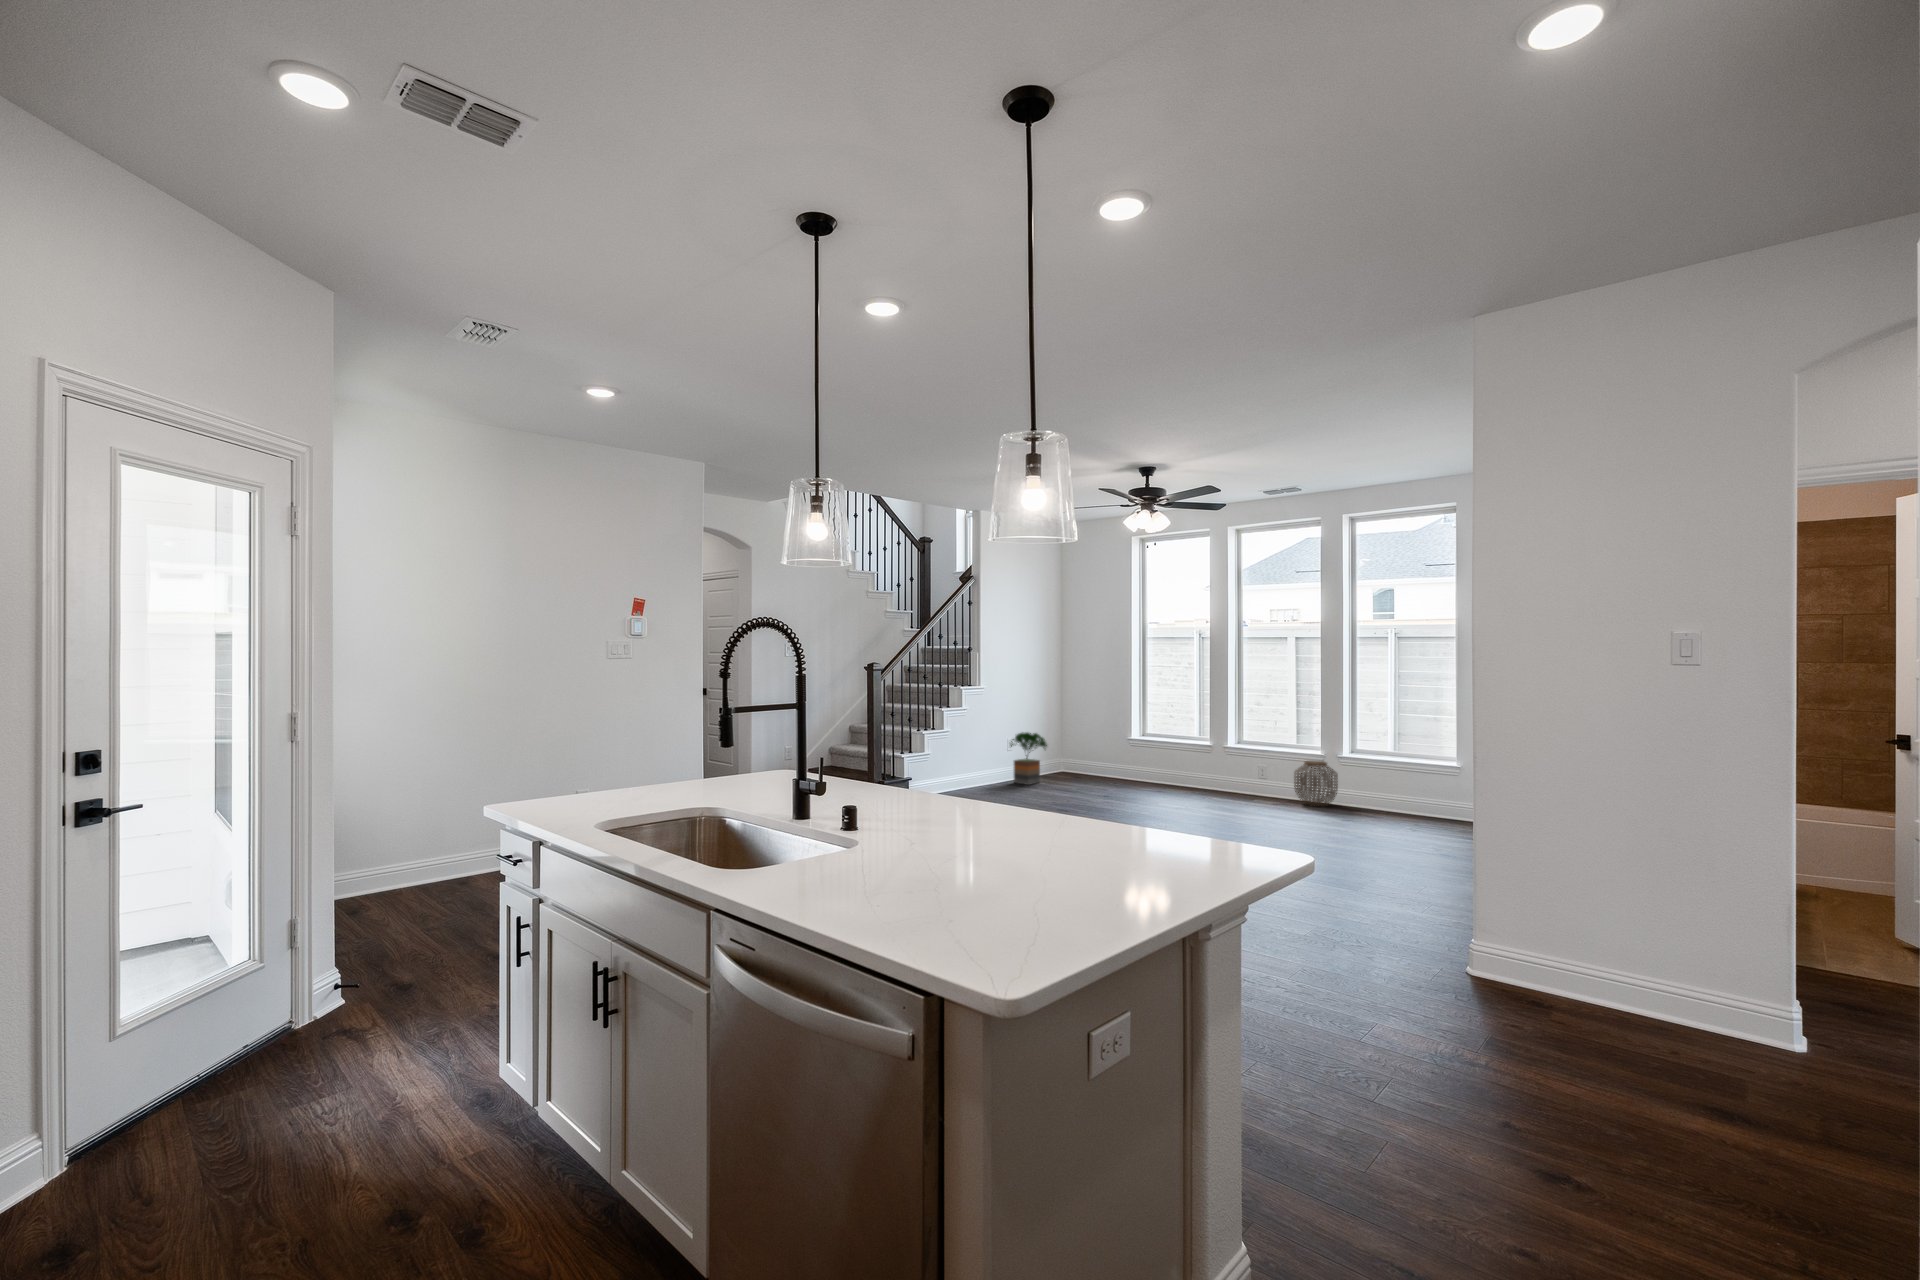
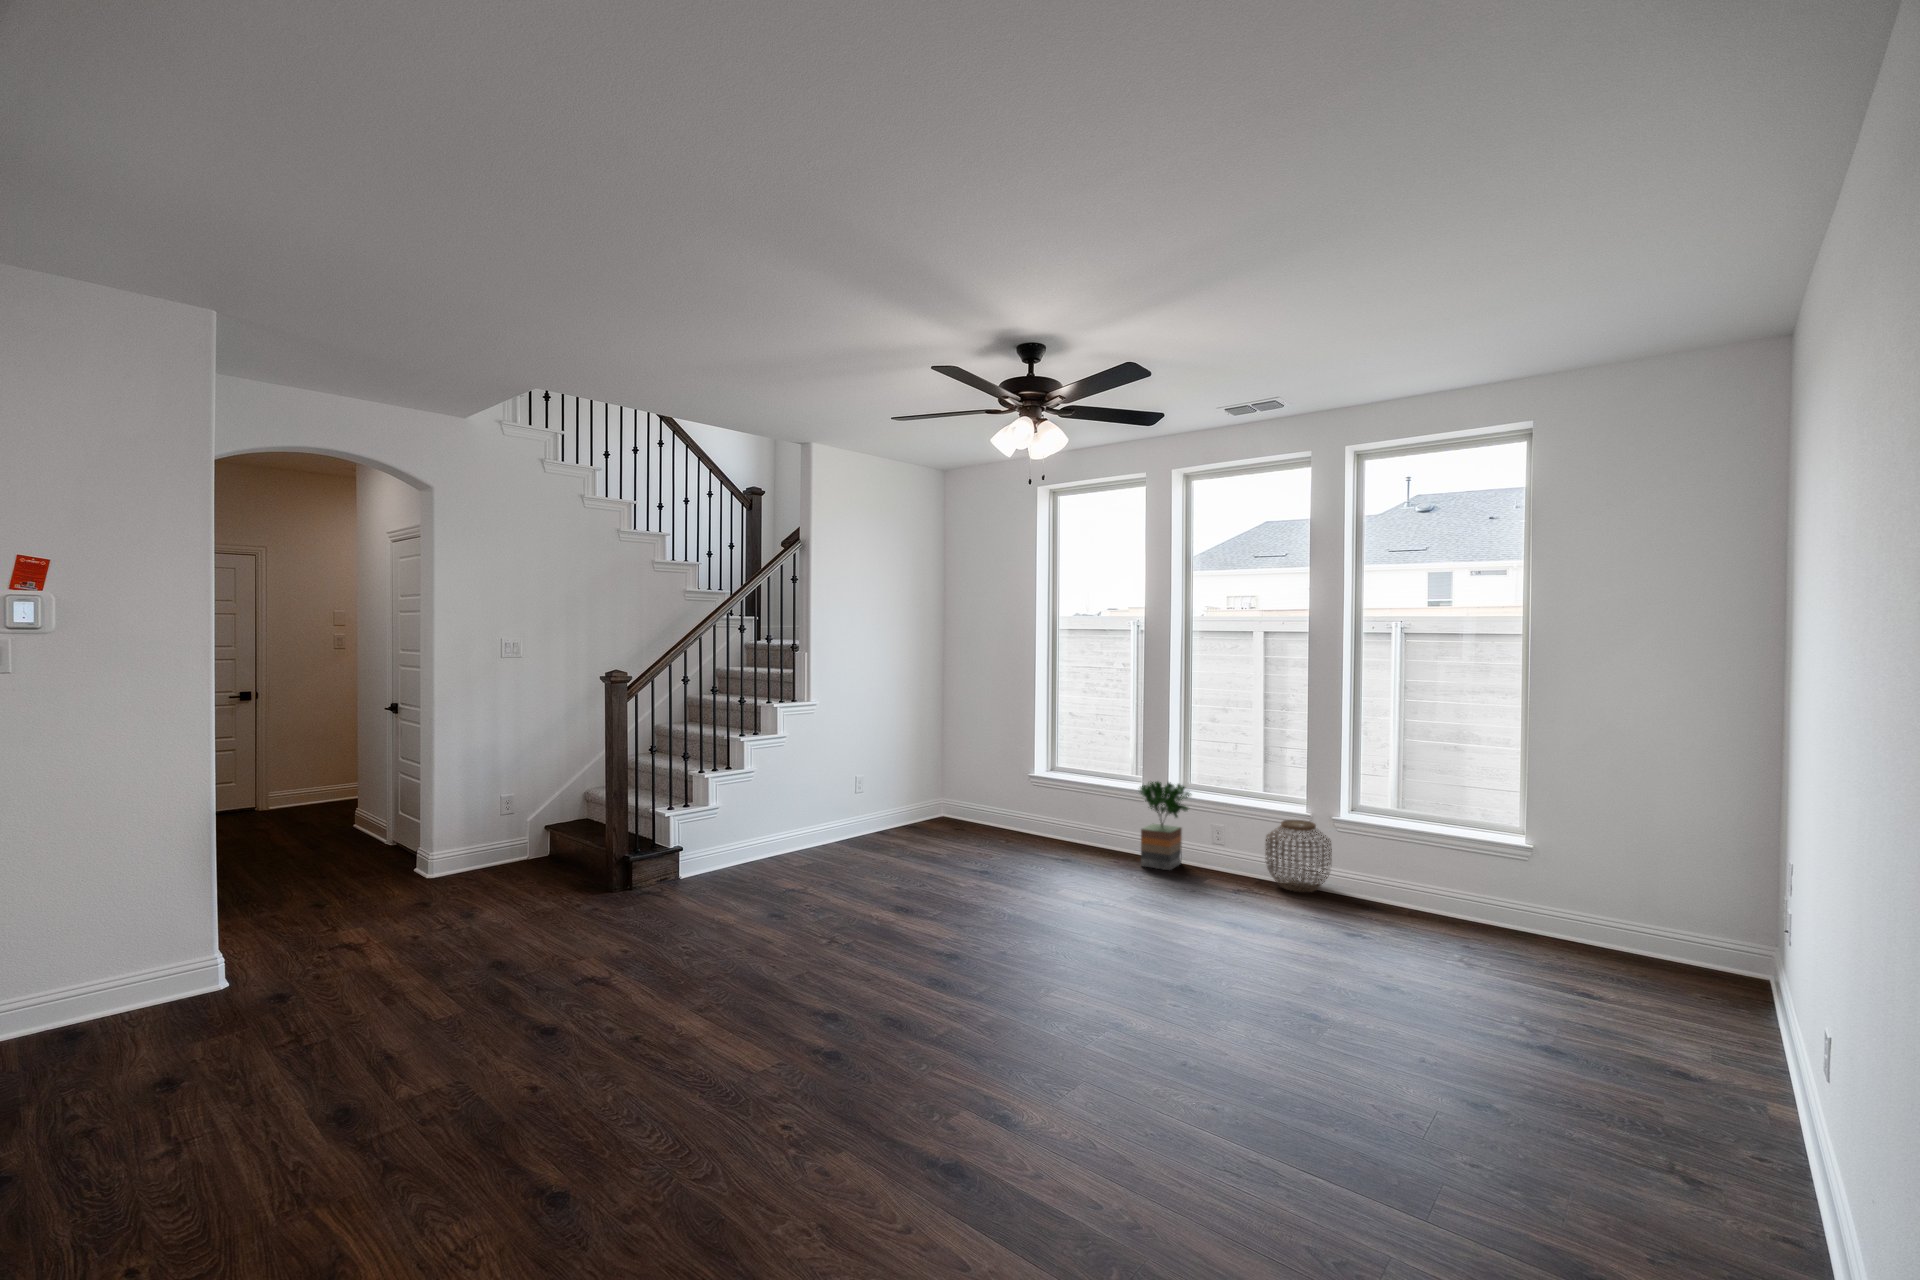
potted tree: present [1011,732,1047,785] -> present [1140,782,1191,870]

